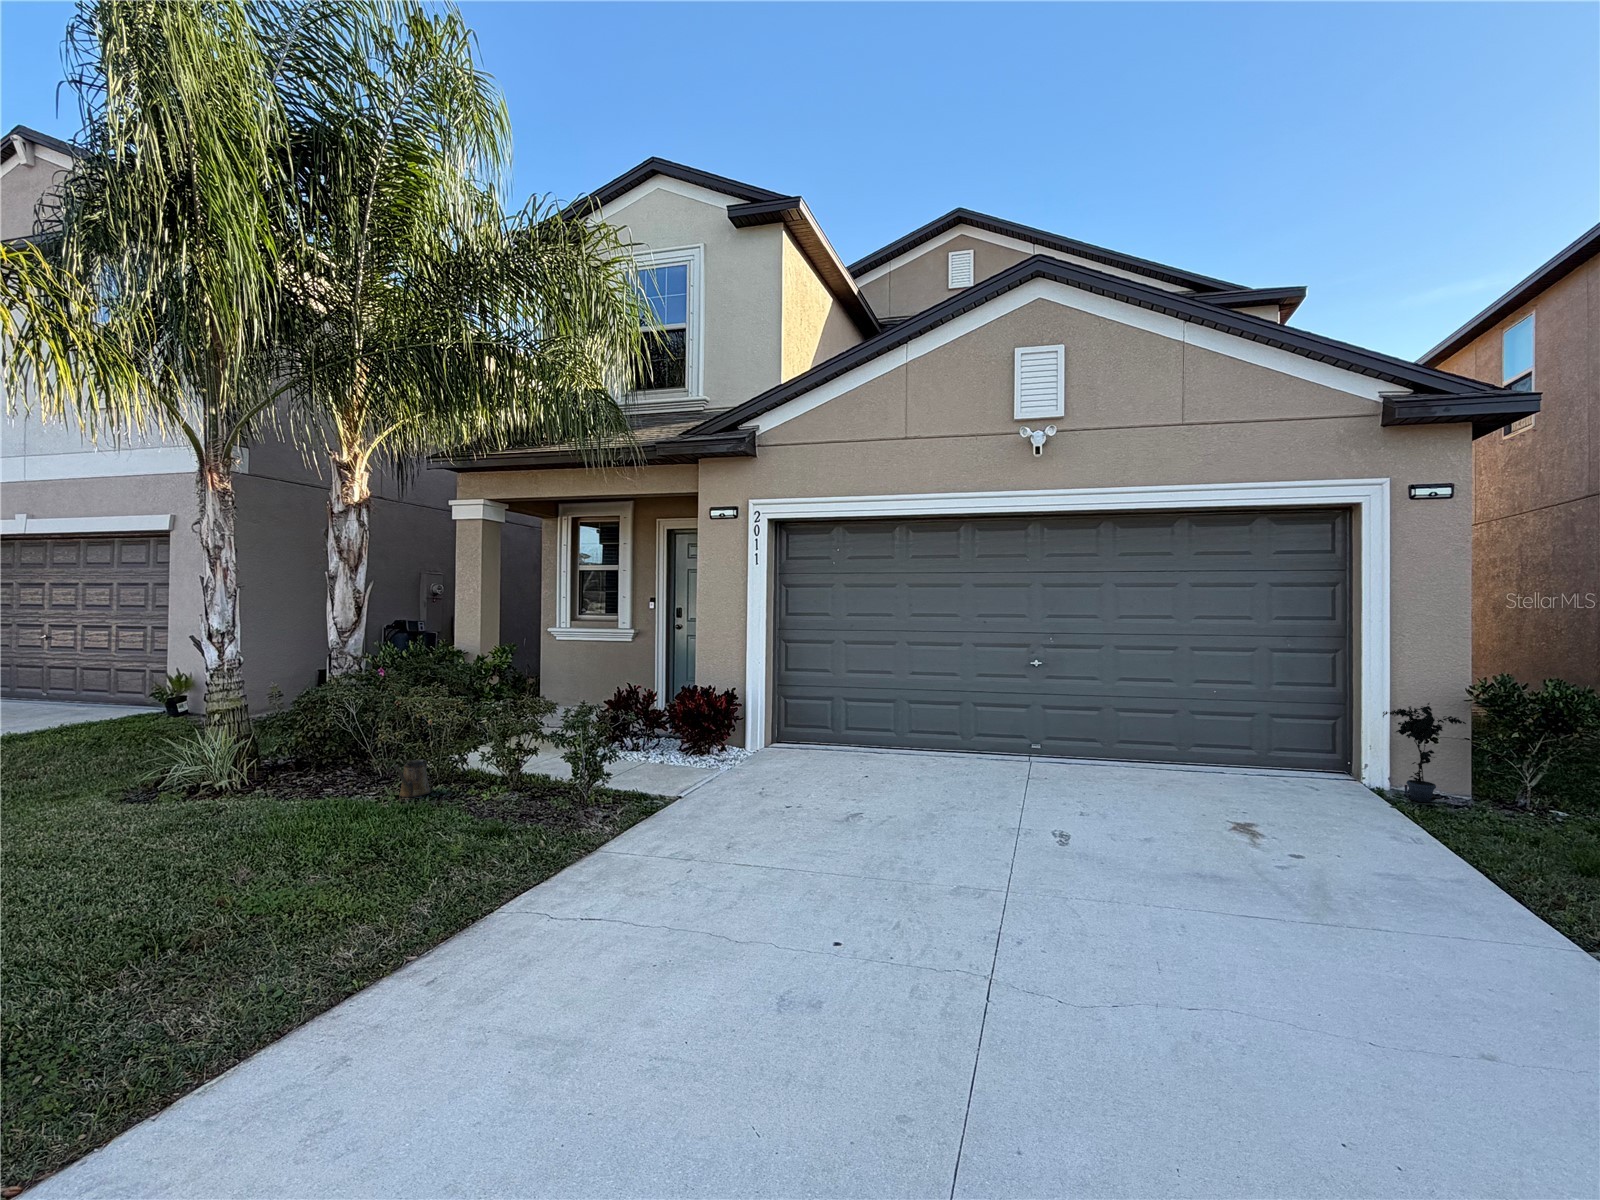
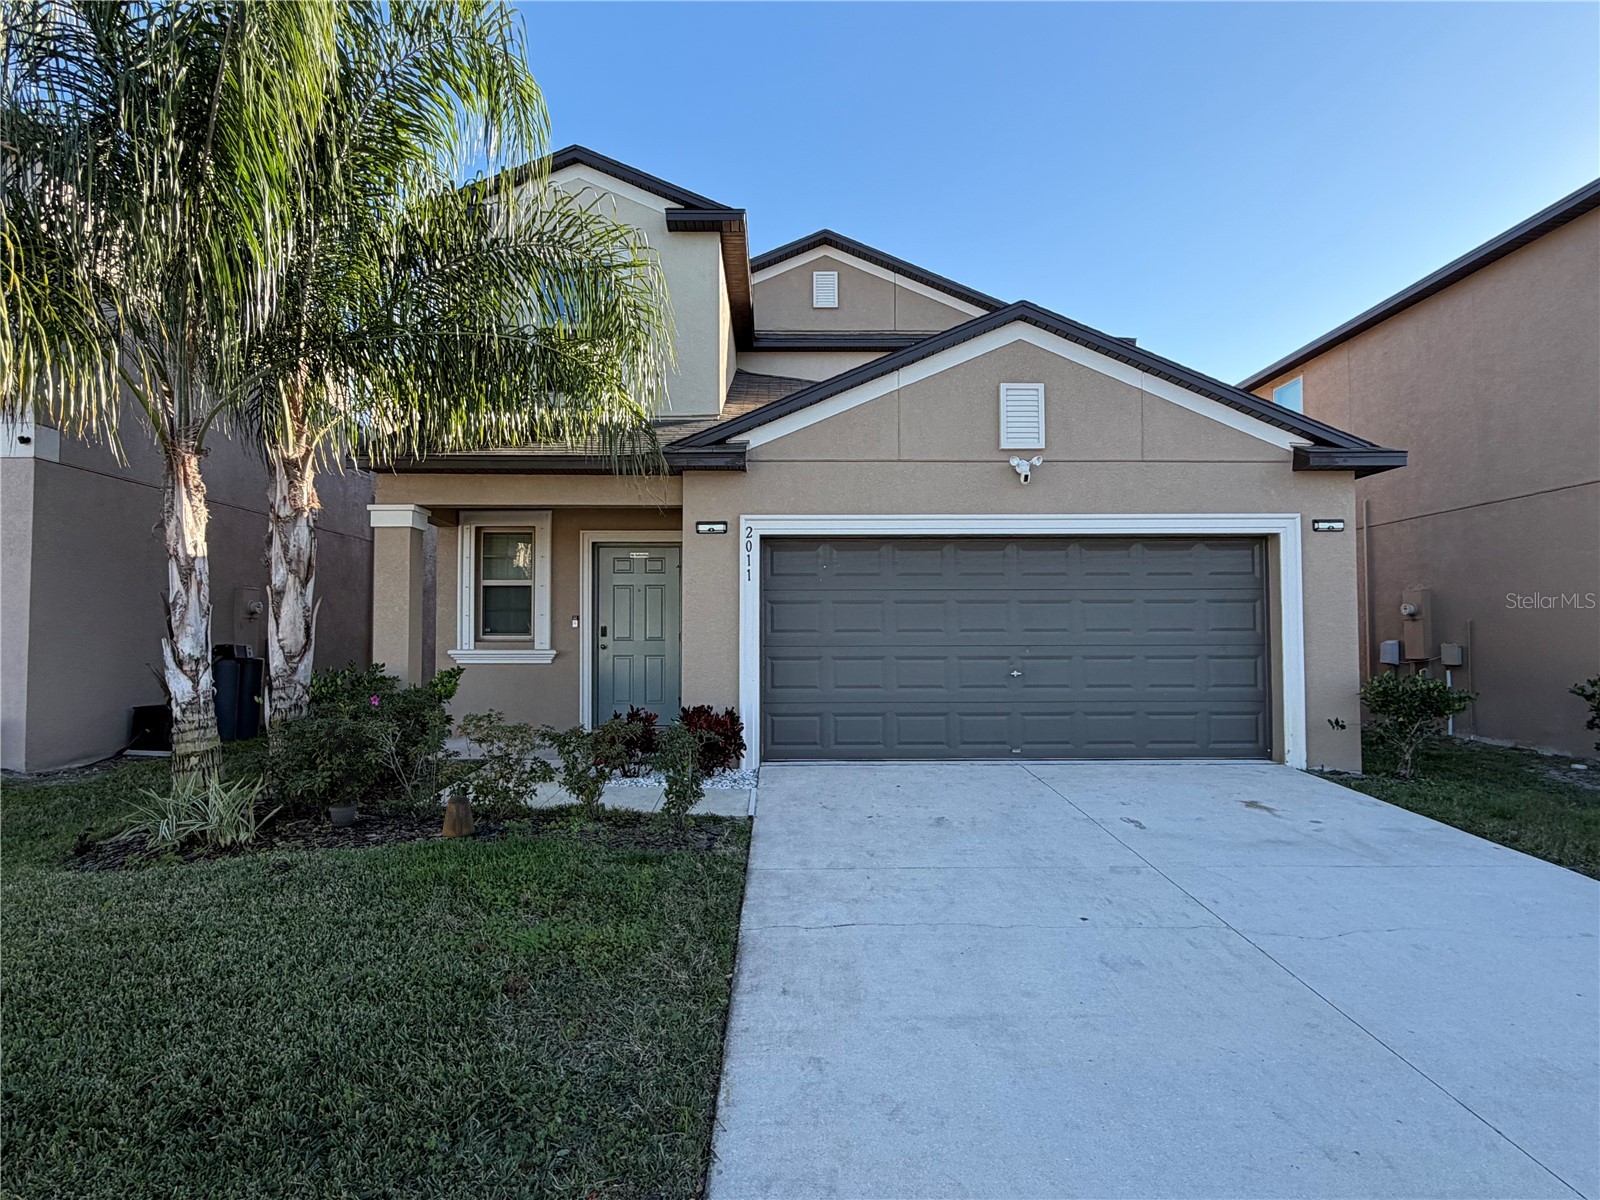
potted plant: present [1383,703,1466,802] -> present [321,720,371,827]

